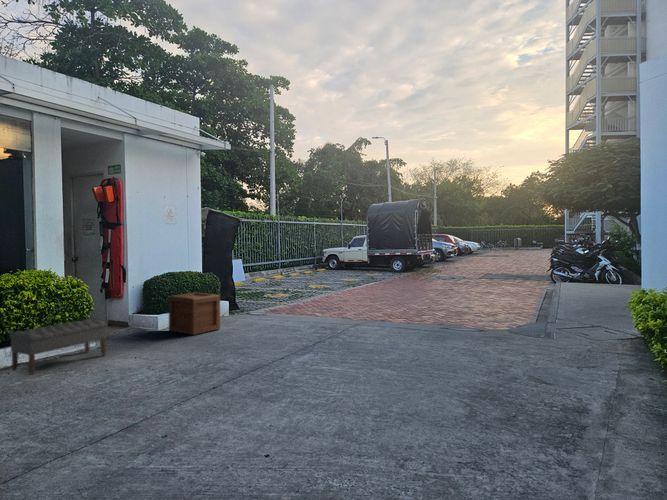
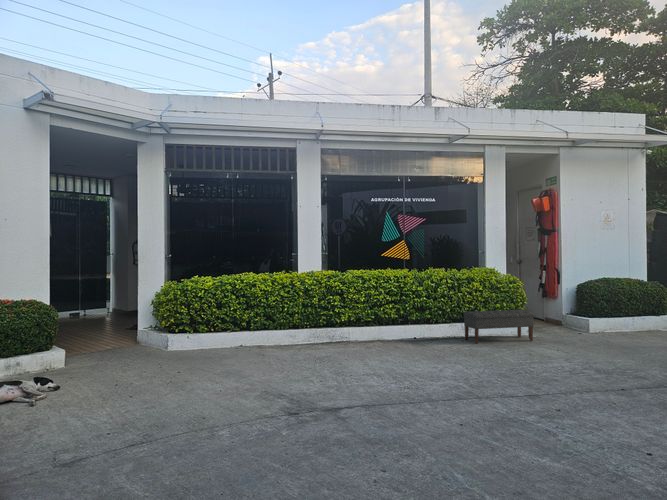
wooden crate: present [169,293,220,335] -> none [598,298,653,338]

